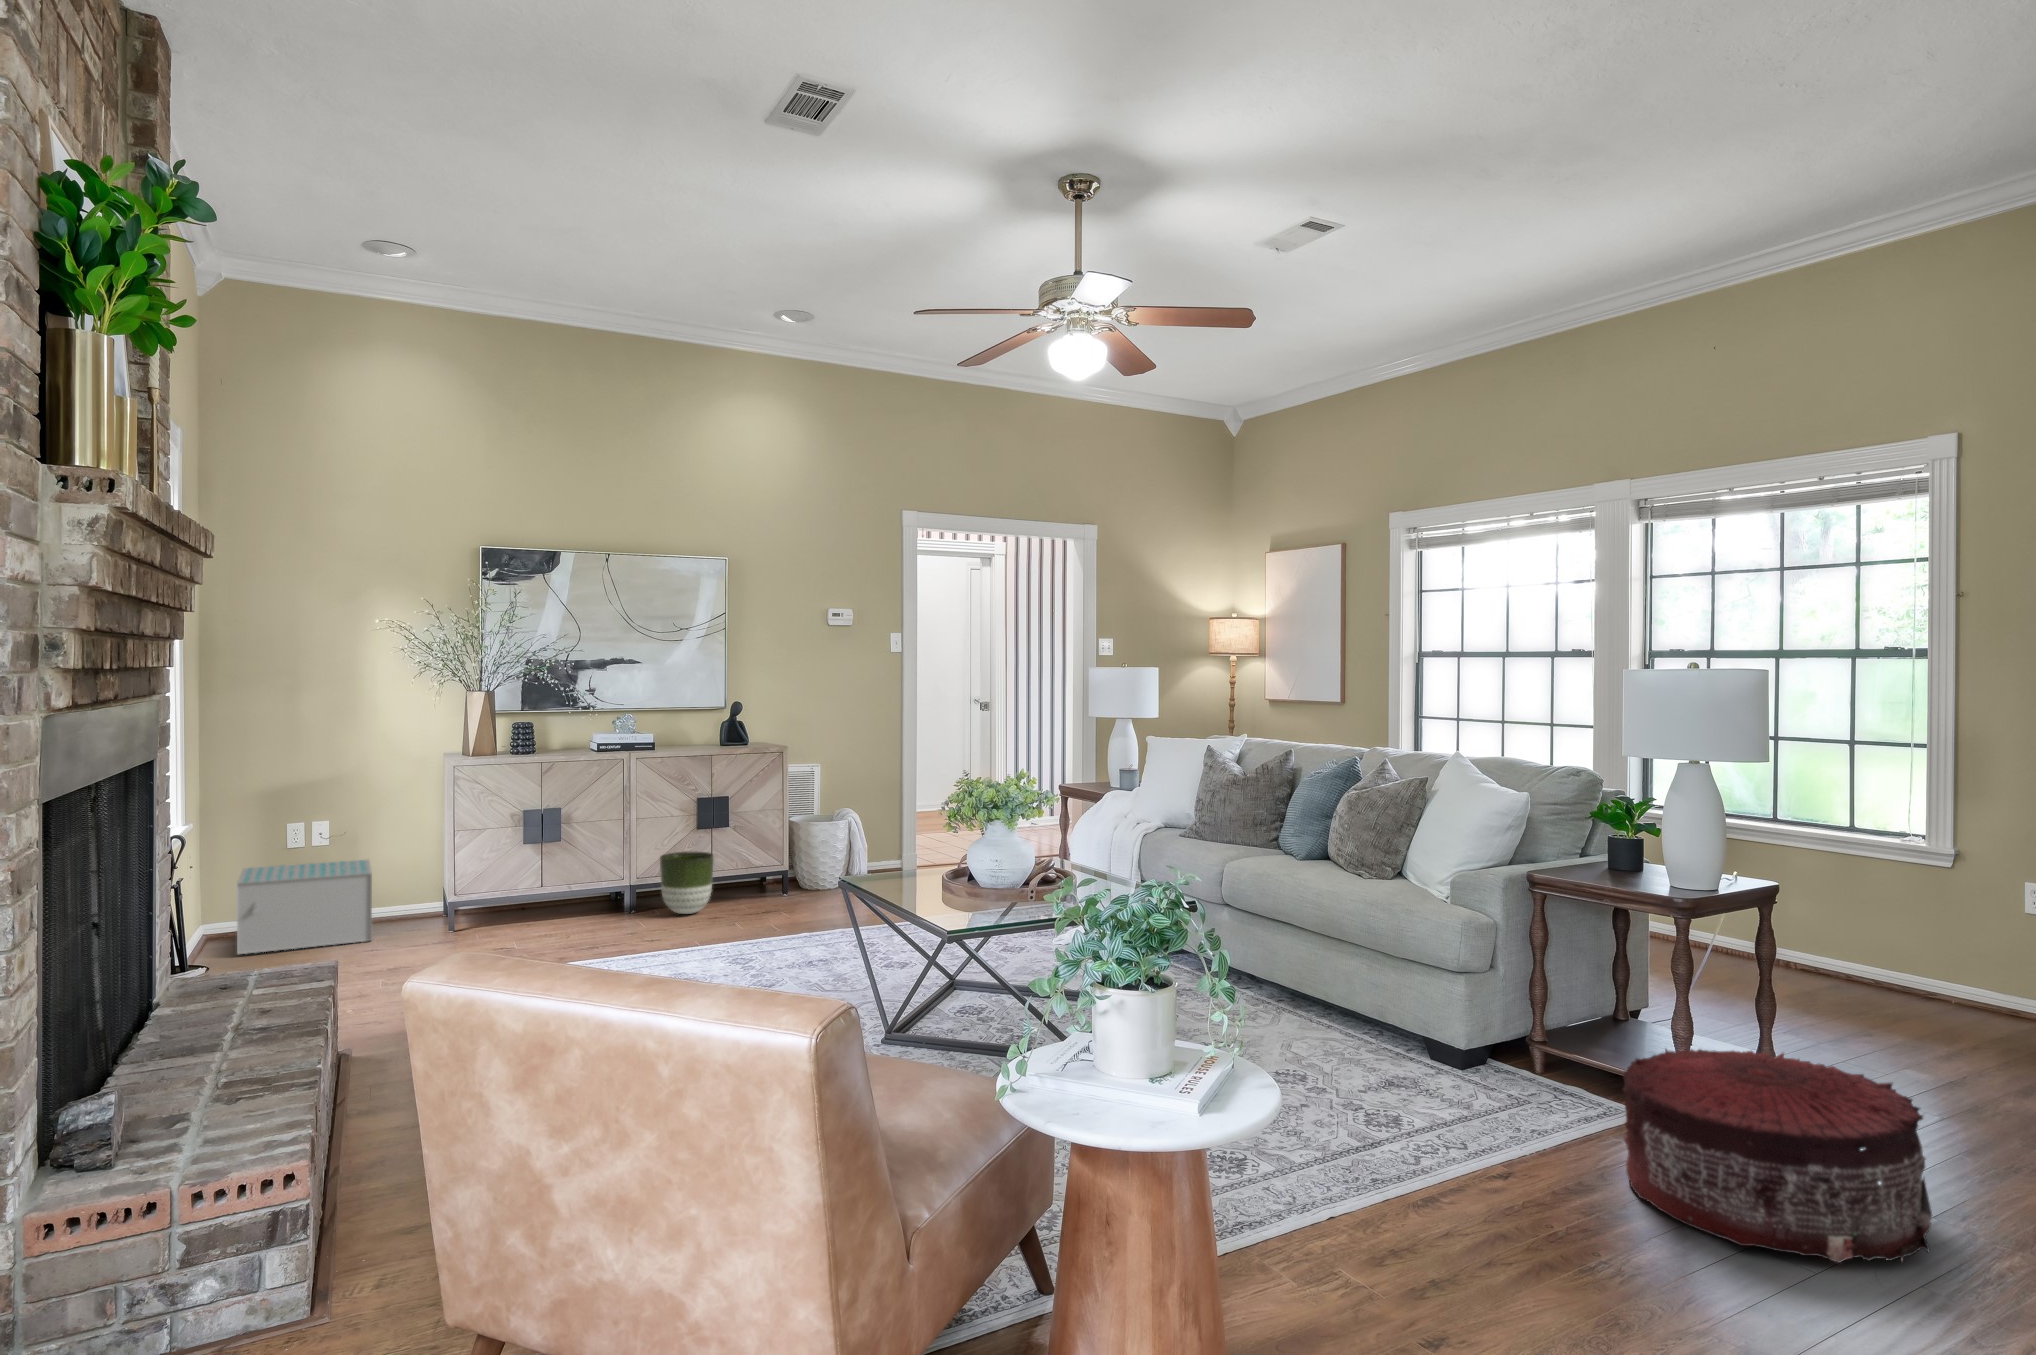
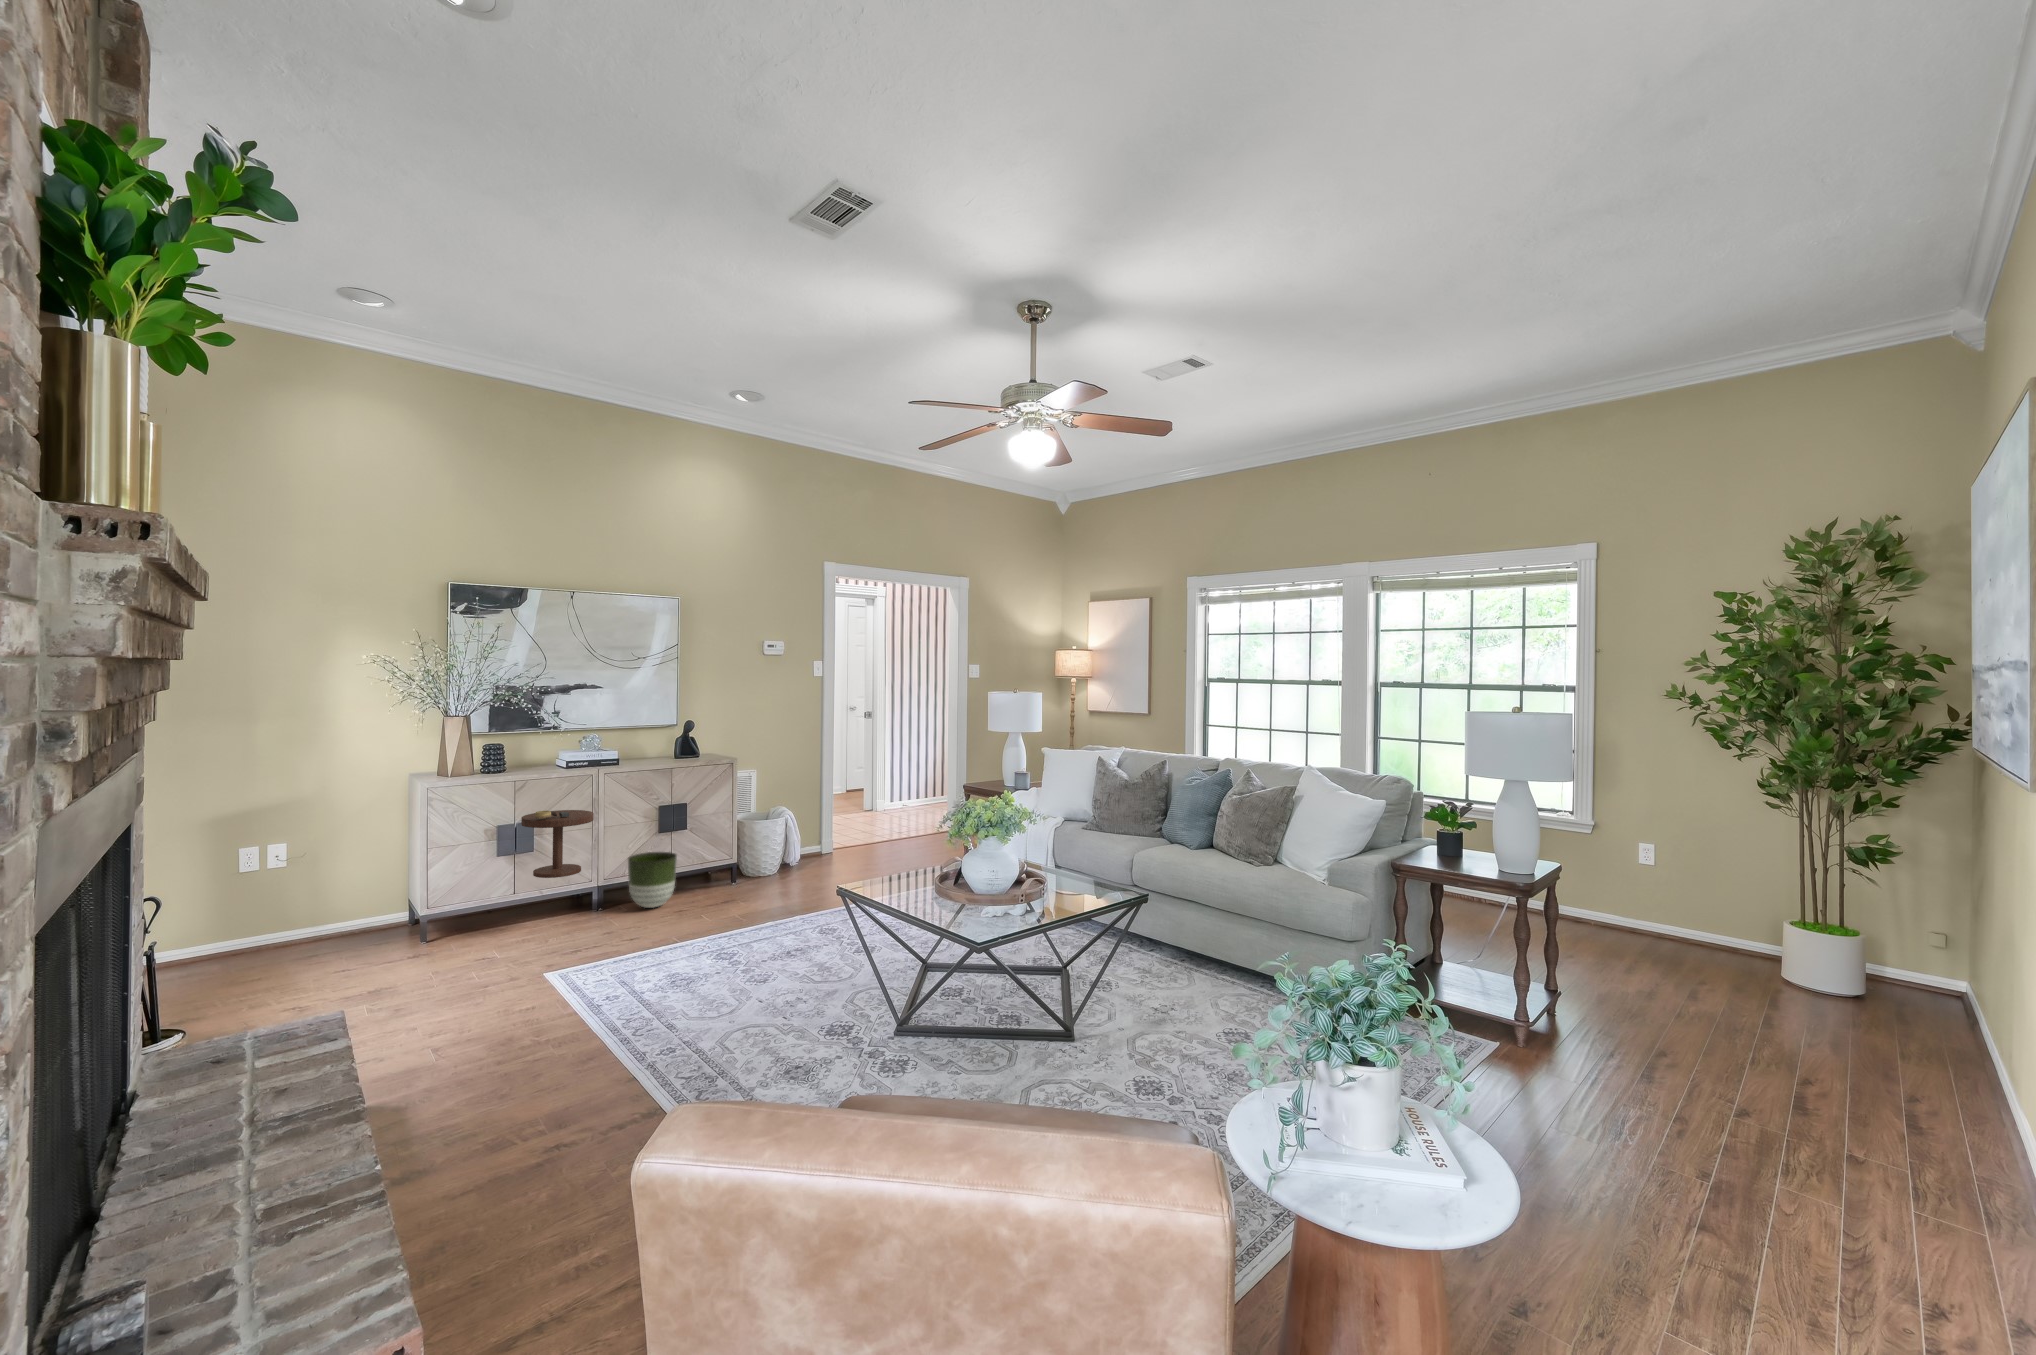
side table: none [543,796,619,929] -> present [521,810,594,878]
storage box: present [237,860,372,954] -> none [192,875,344,983]
pouf: present [1623,1049,1932,1263] -> none [1519,1003,1774,1181]

